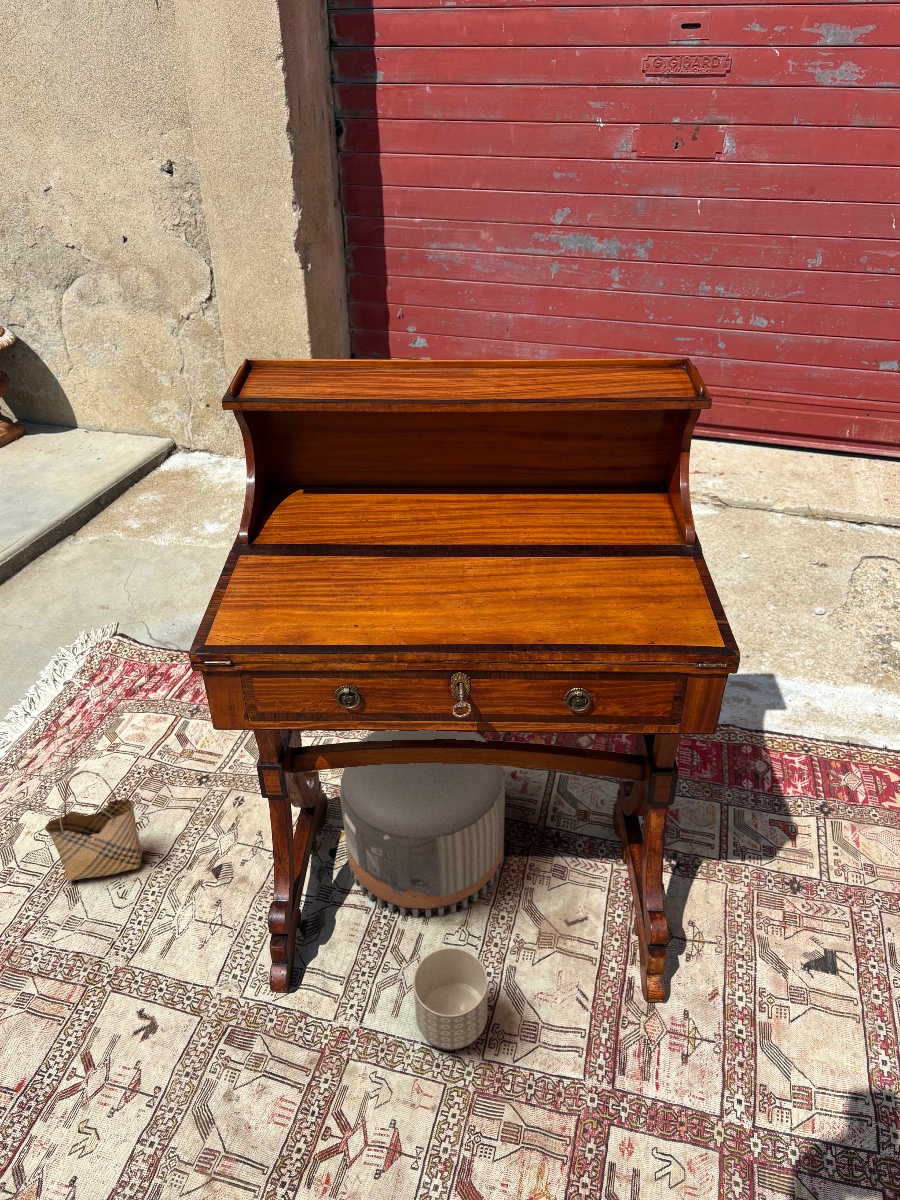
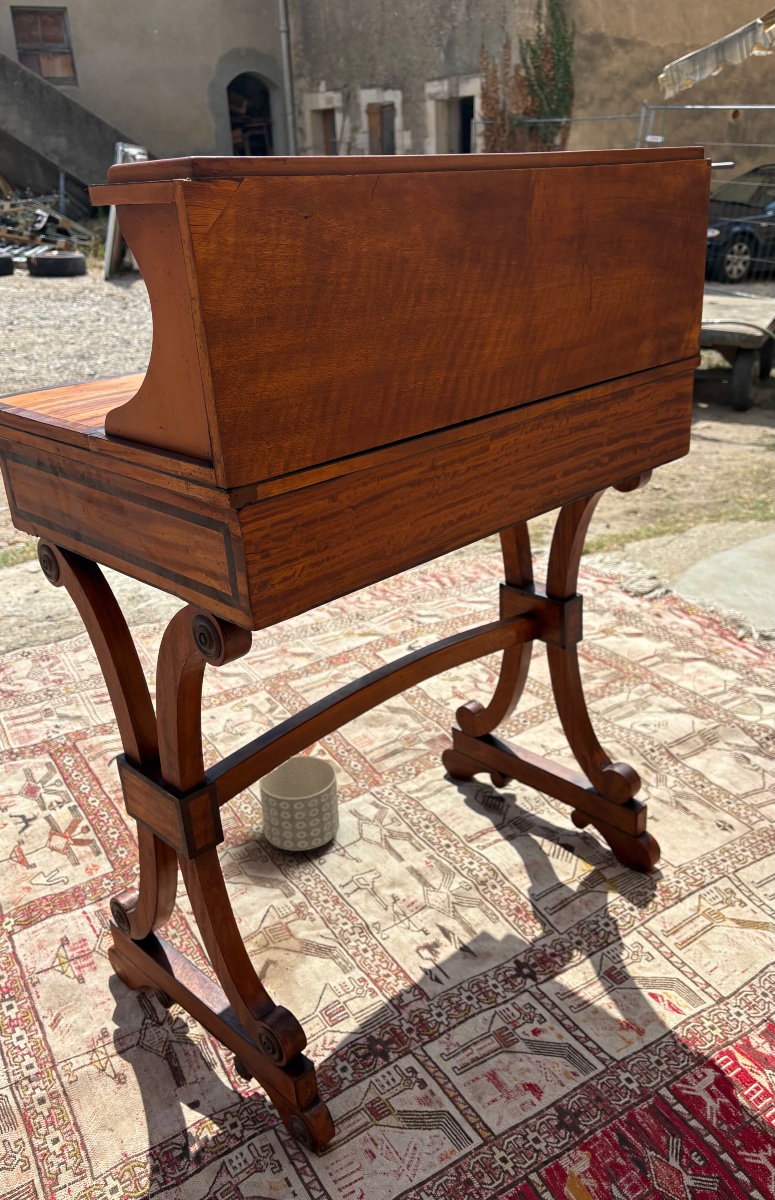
pouf: present [340,730,505,917] -> none [386,724,624,1011]
woven basket: present [45,771,143,881] -> none [677,618,745,752]

